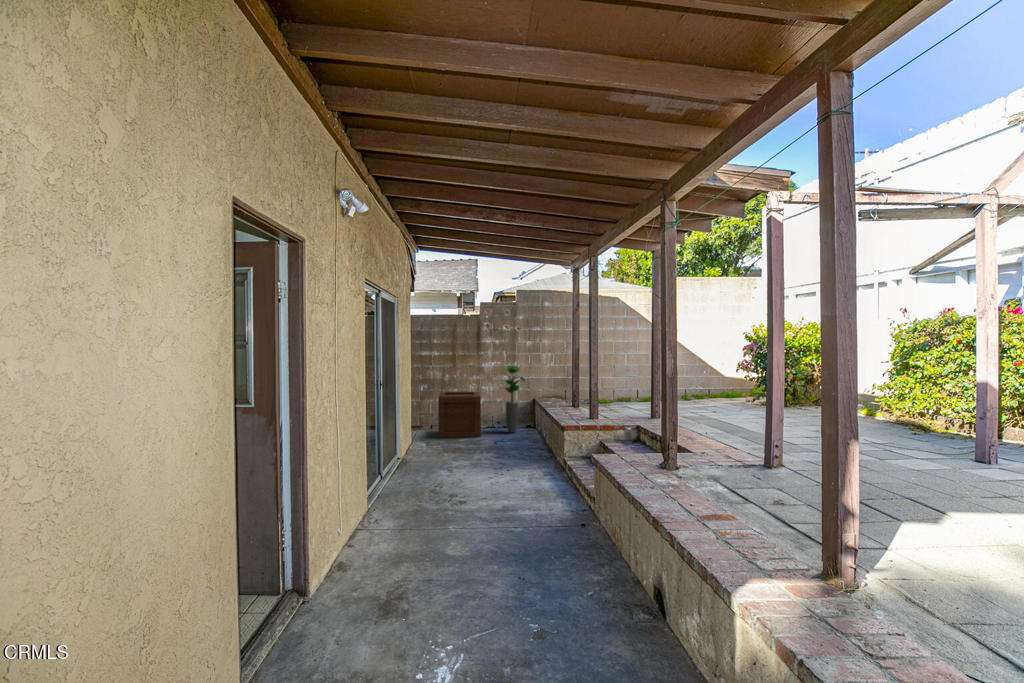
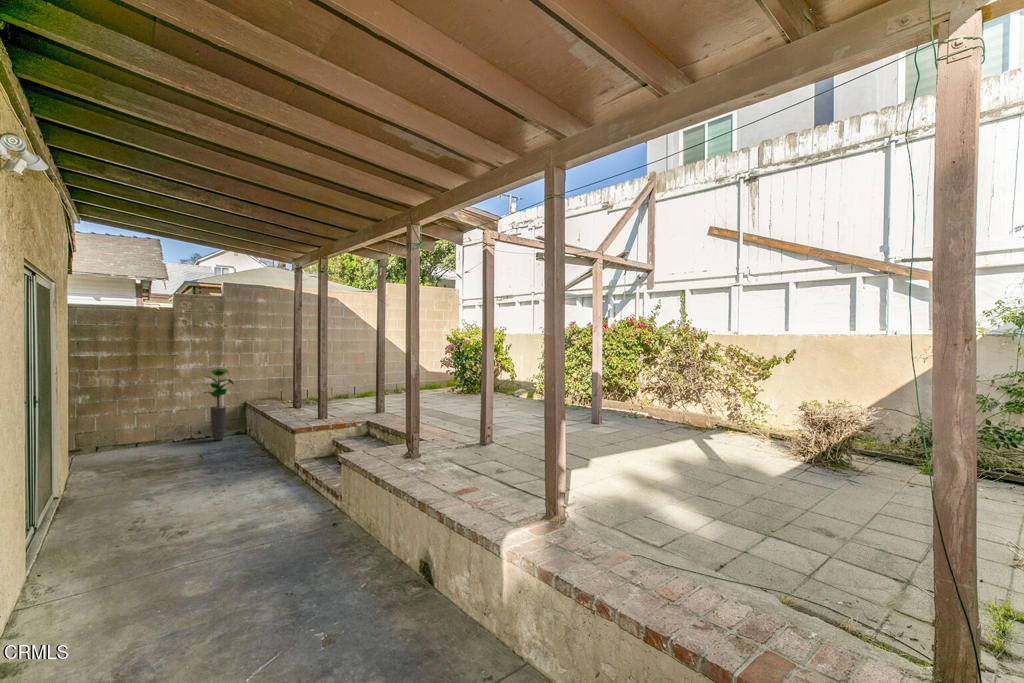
wooden crate: present [438,392,481,438] -> none [120,398,180,456]

